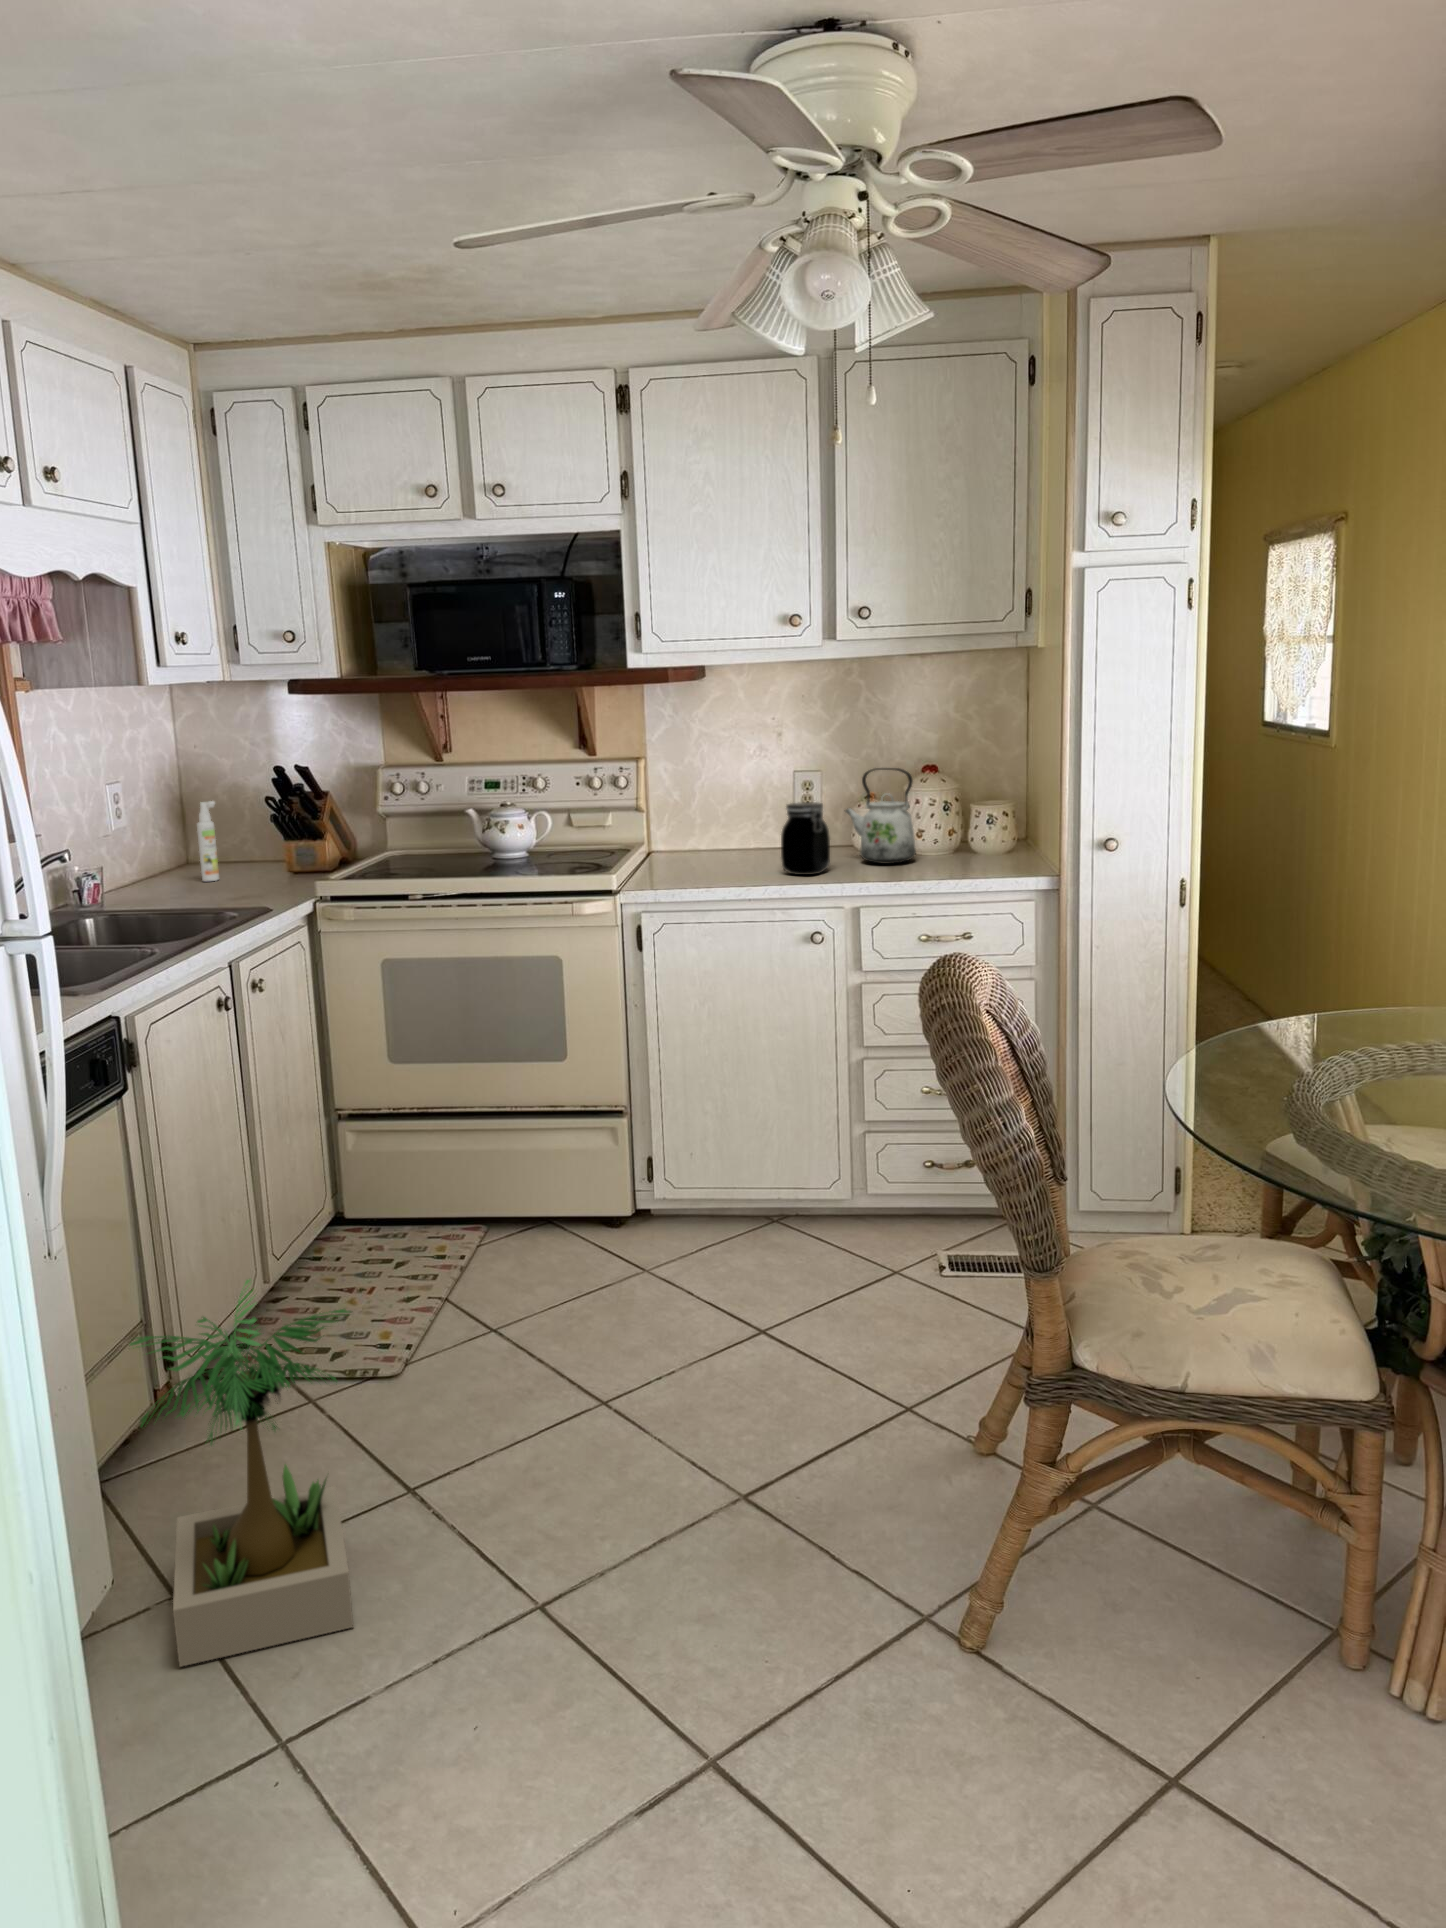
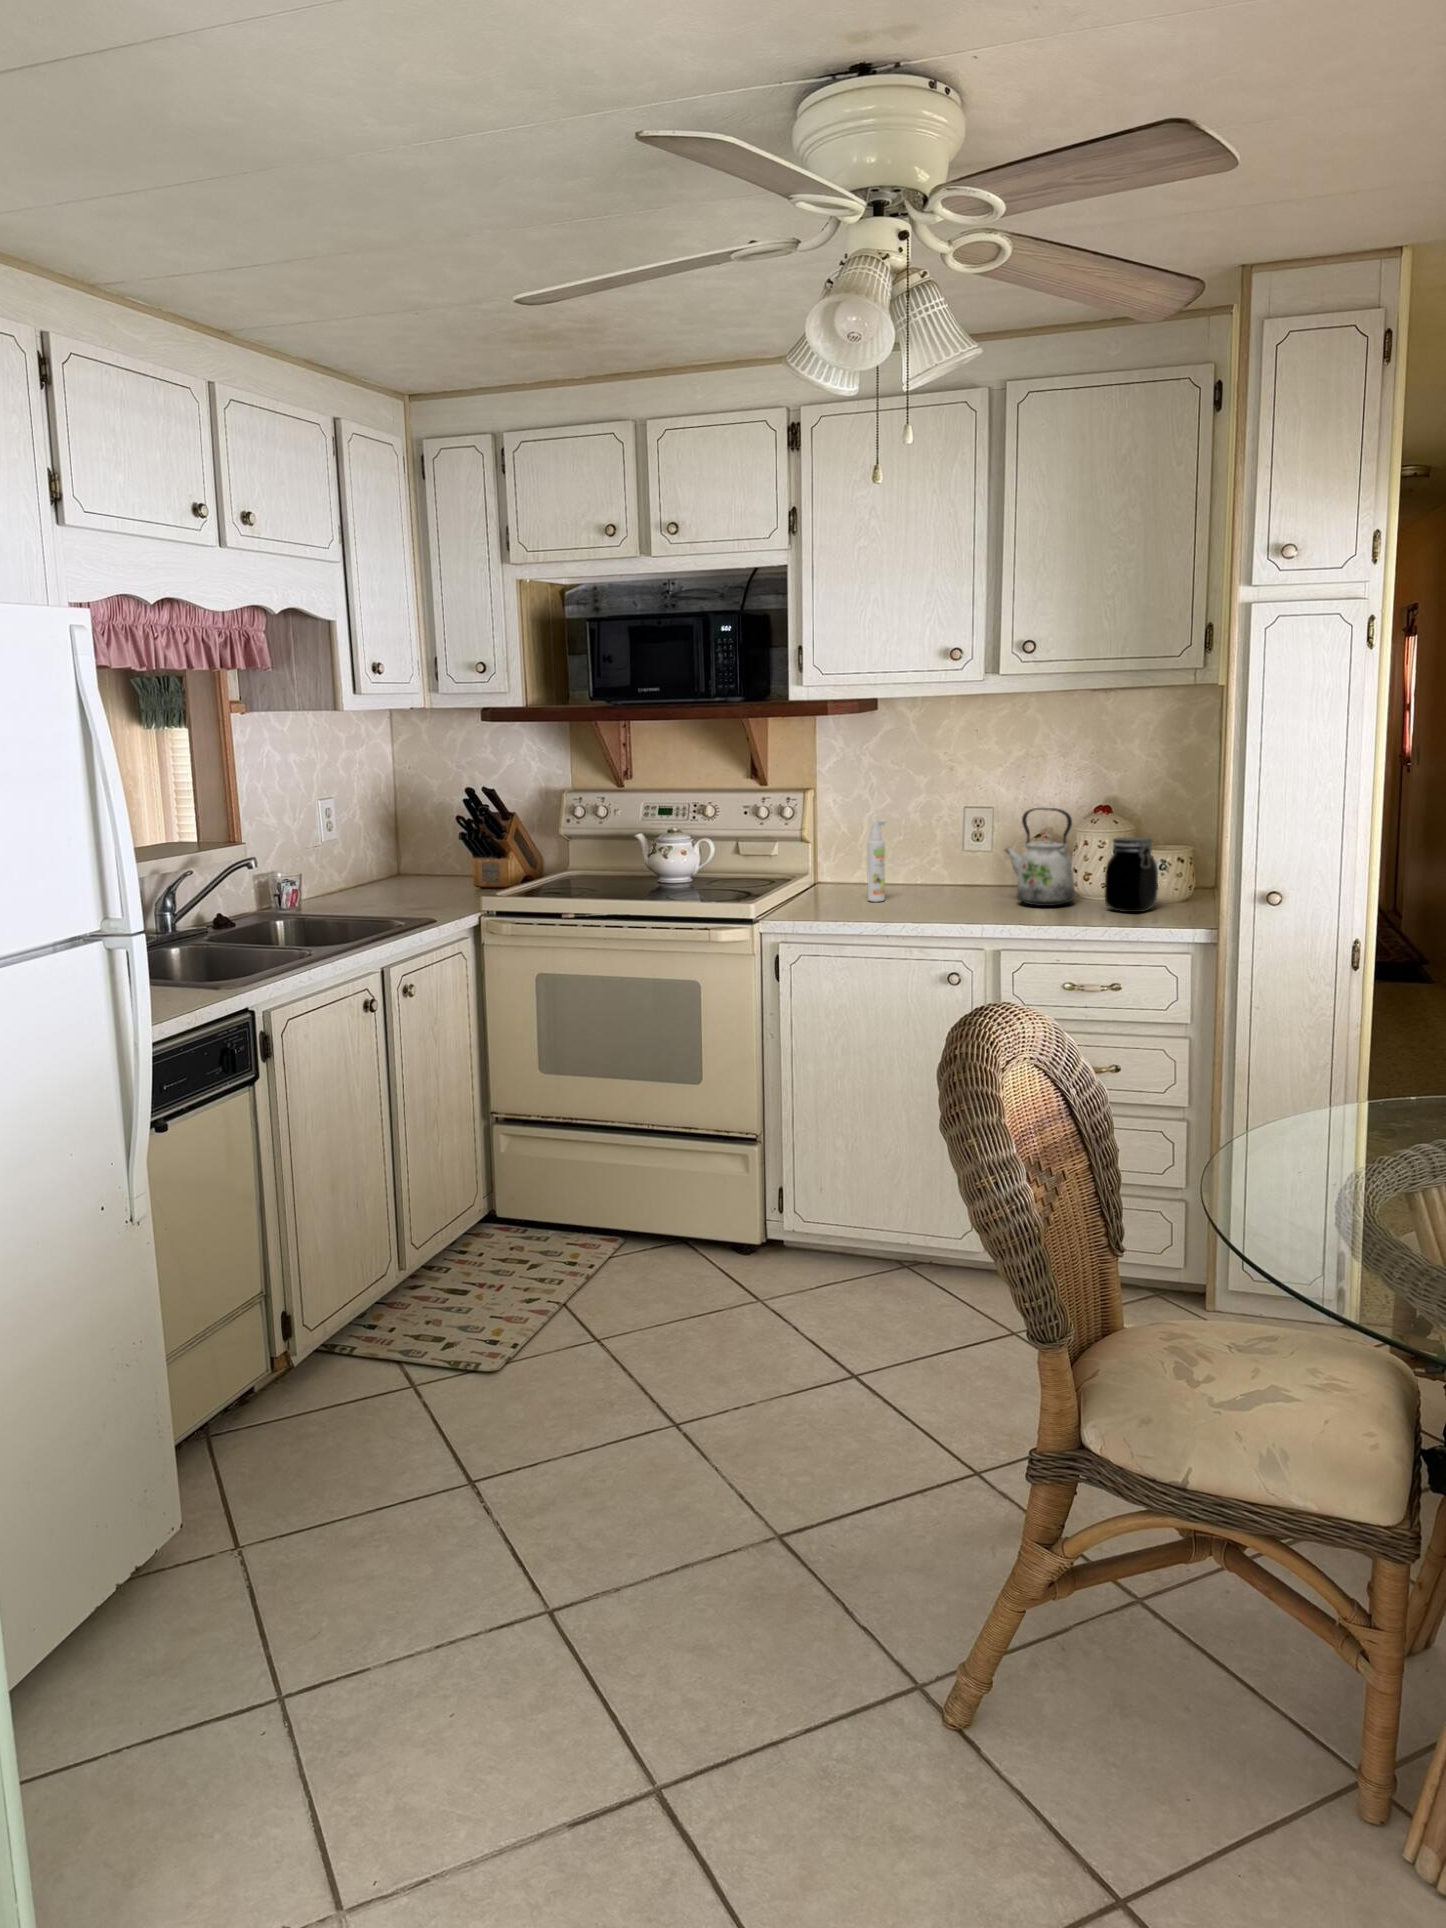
spray bottle: present [197,801,219,881] -> present [867,820,886,902]
jar: present [781,802,830,875] -> present [1105,837,1158,912]
potted plant: present [130,1279,353,1667] -> none [174,1259,420,1614]

